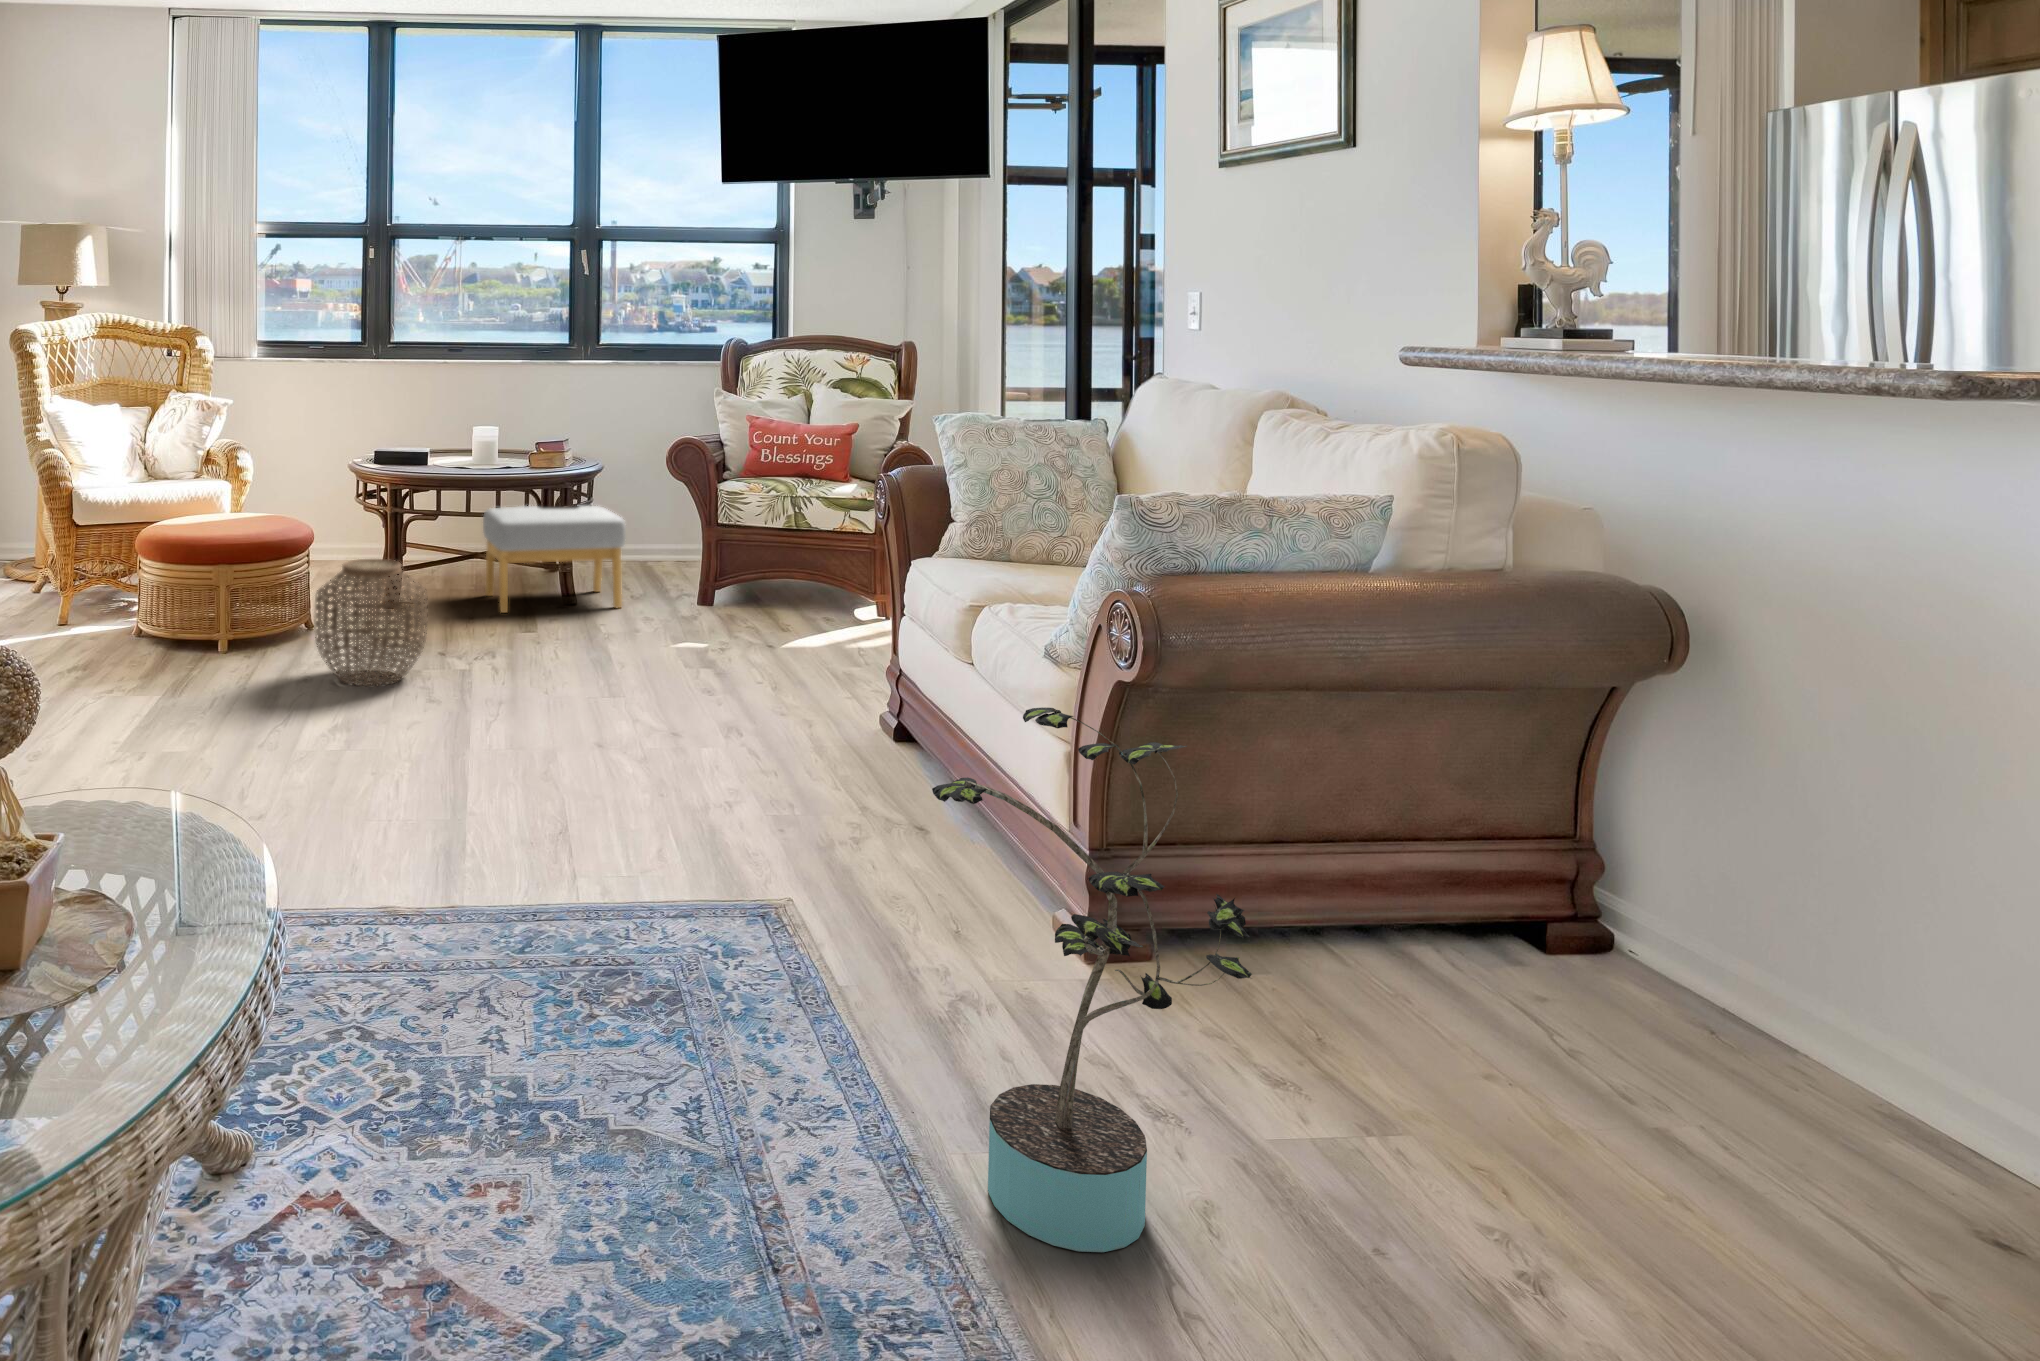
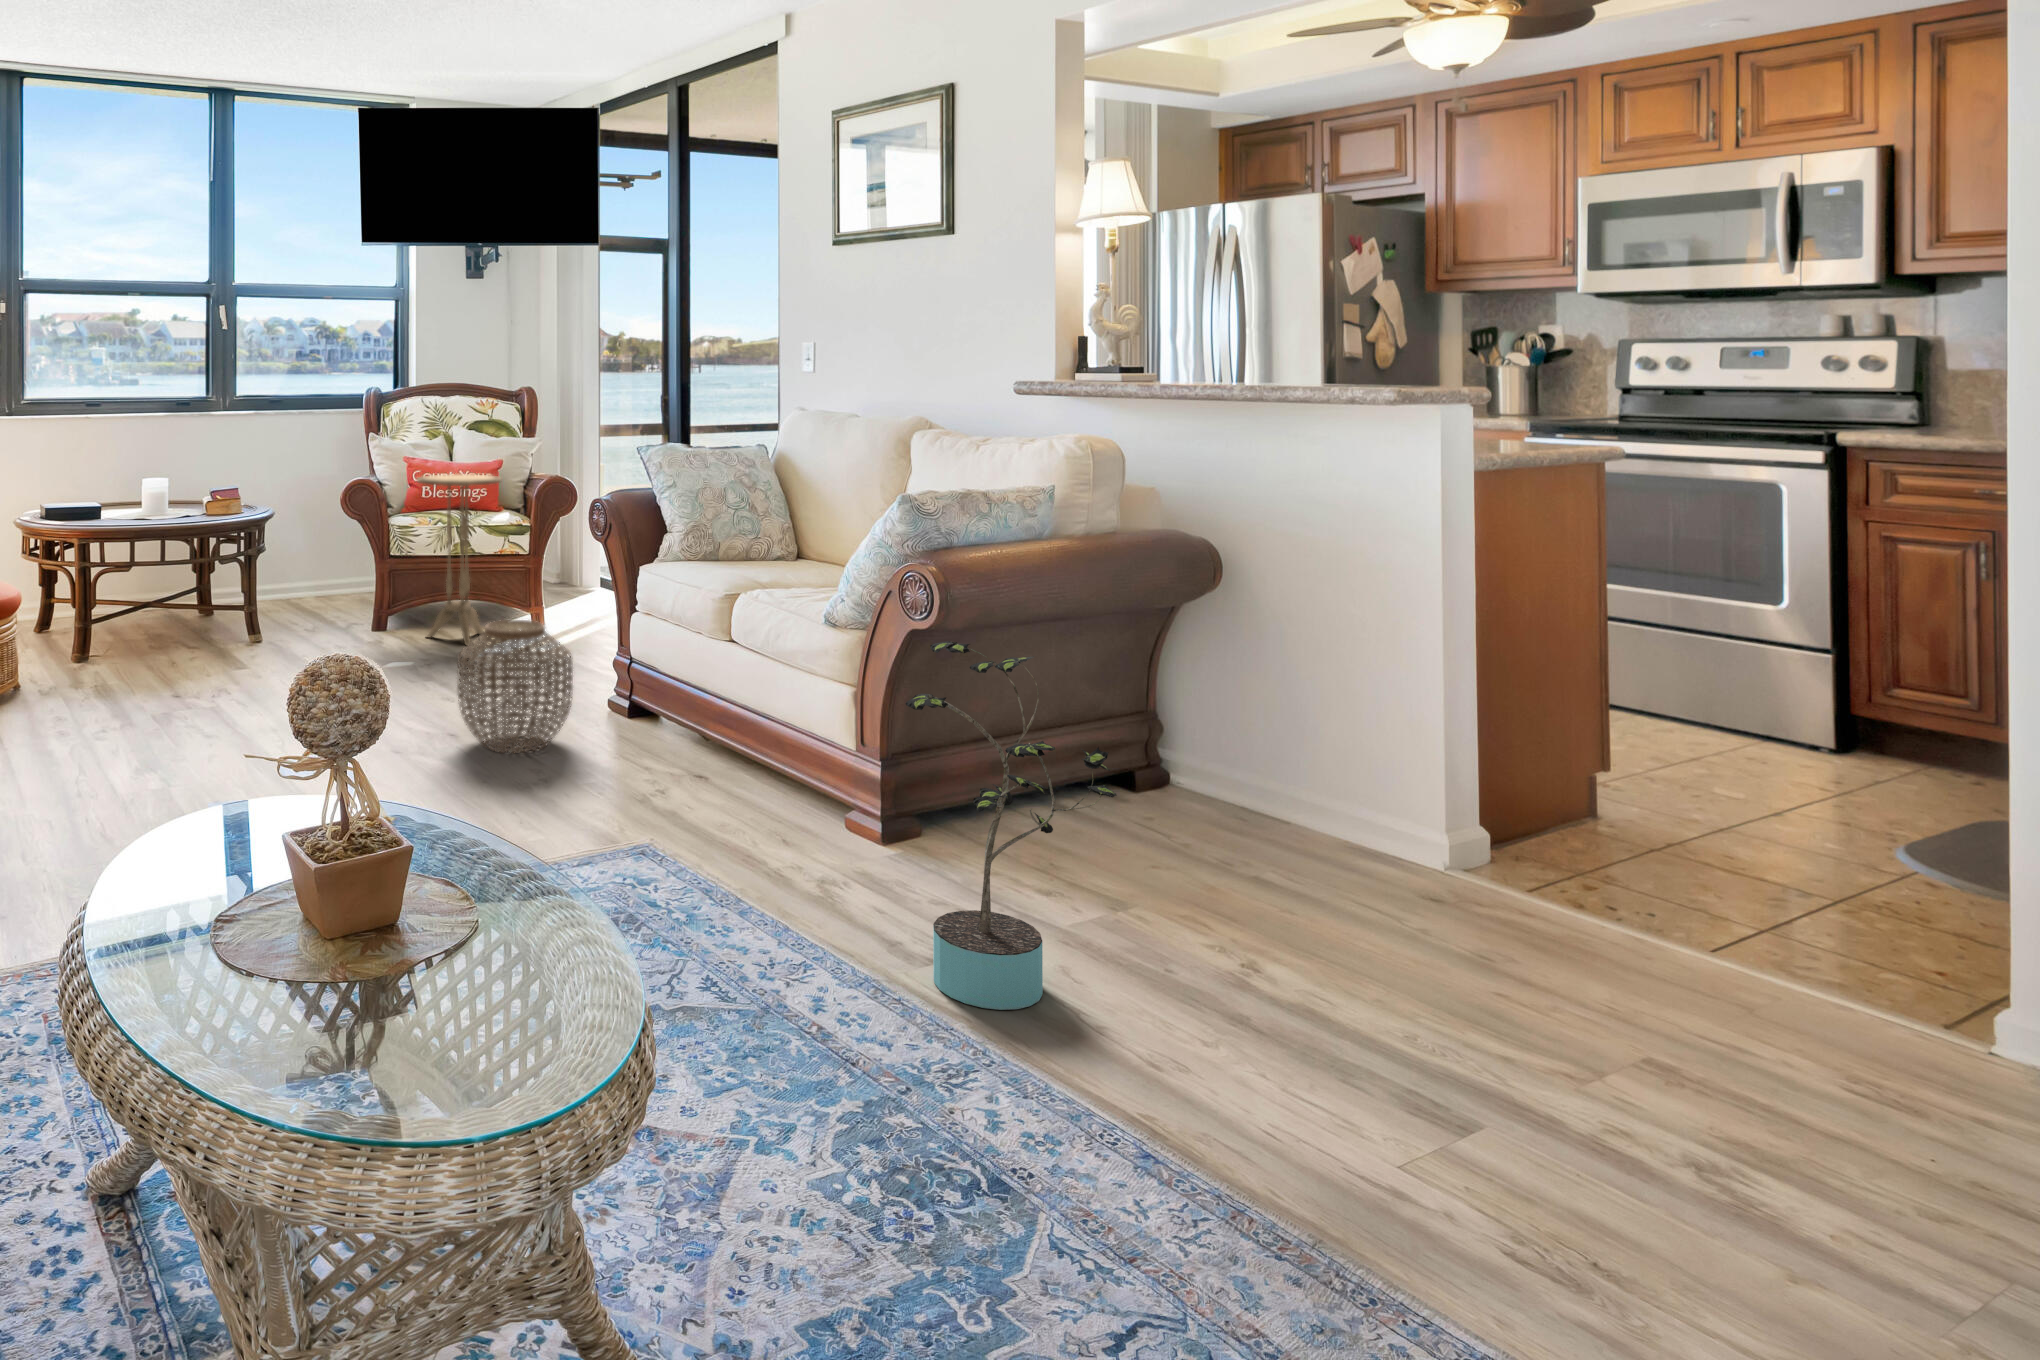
side table: none [738,438,834,628] -> present [417,474,501,645]
footstool: present [483,506,626,613] -> none [162,549,311,659]
woven basket: present [315,559,427,686] -> present [458,620,573,753]

